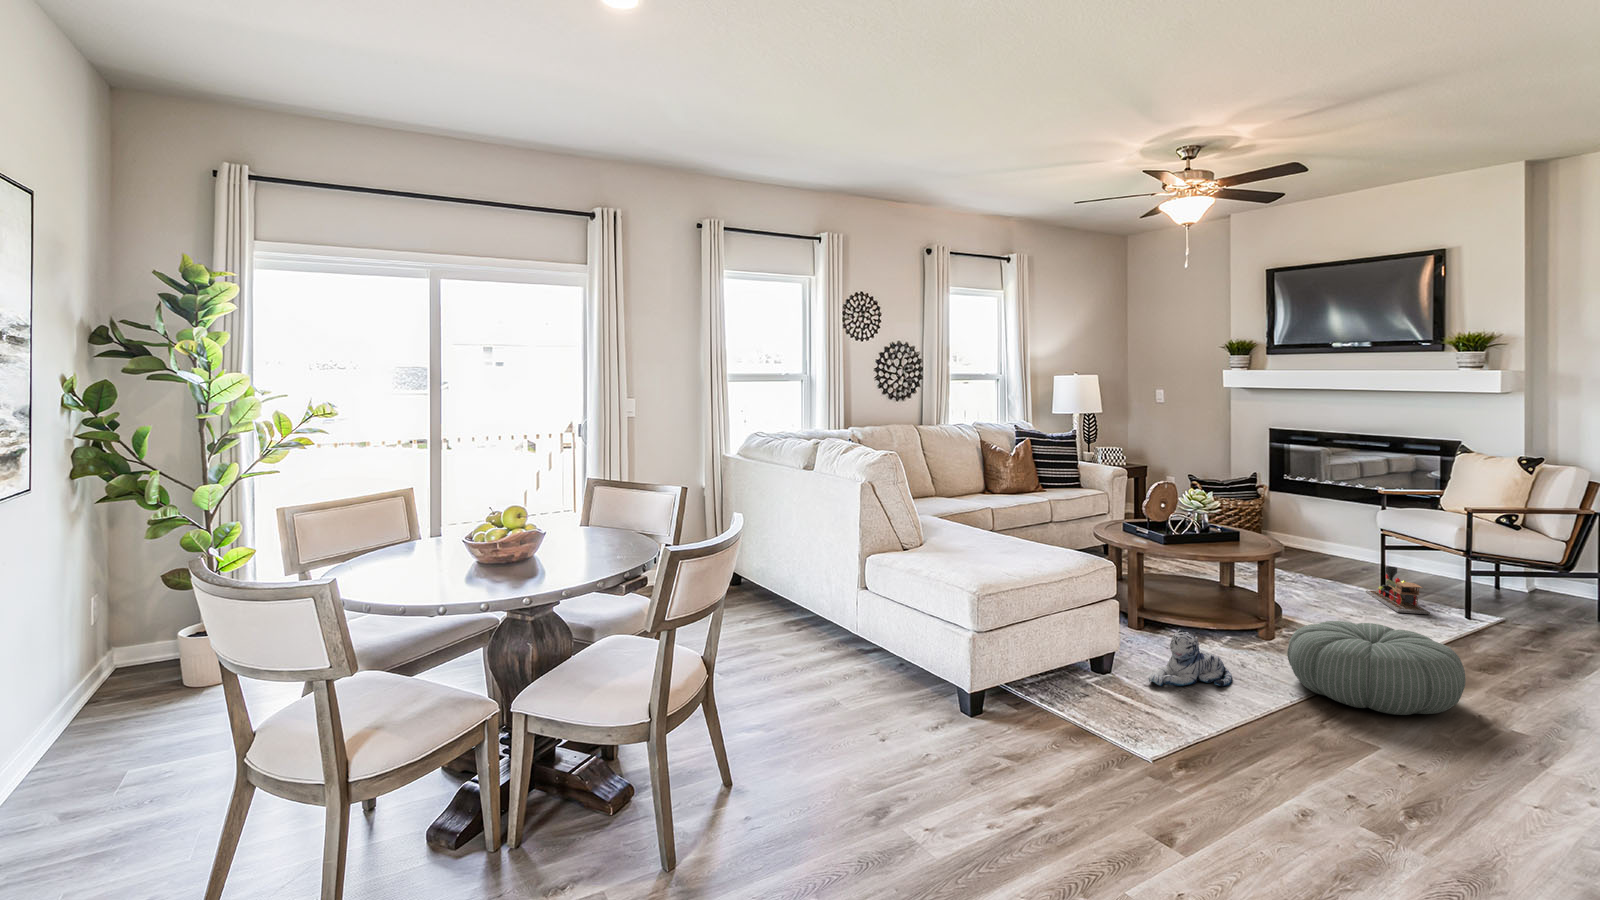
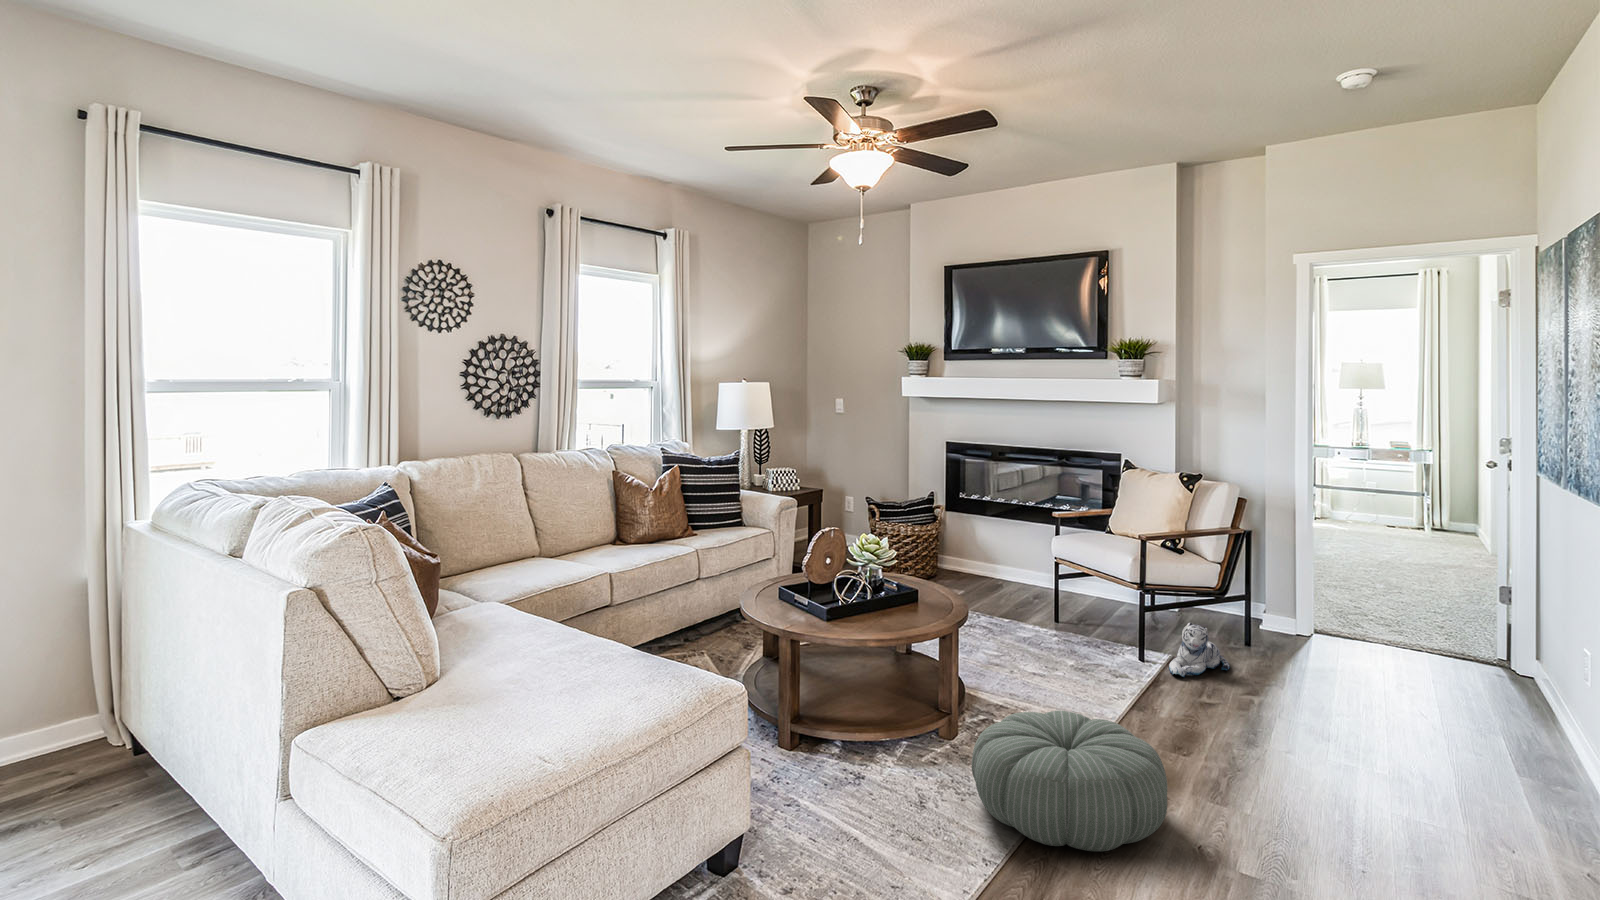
toy train: present [1365,566,1430,614] -> none [1044,603,1108,660]
plush toy: present [1149,630,1233,686] -> present [1169,623,1230,677]

